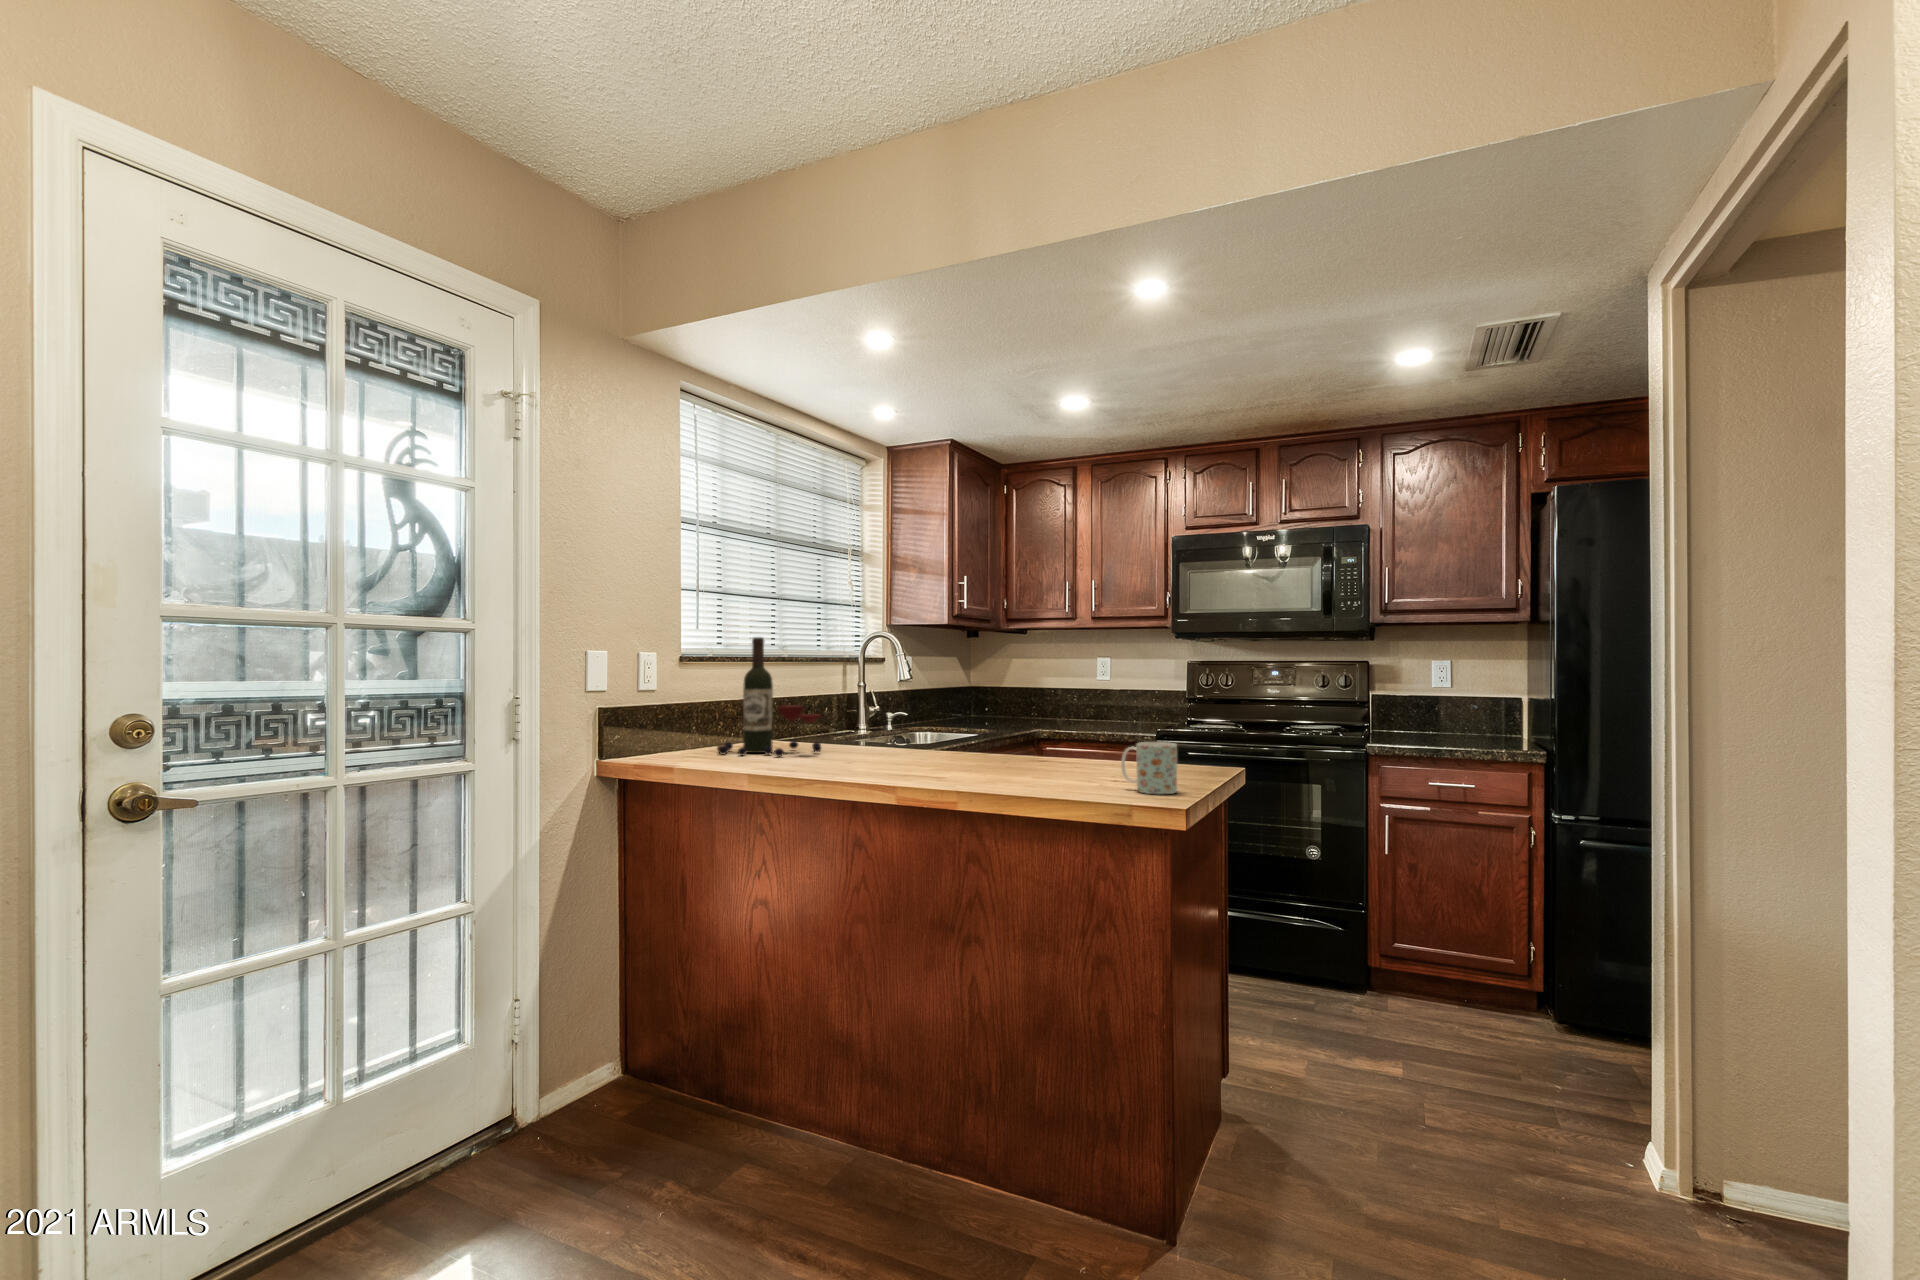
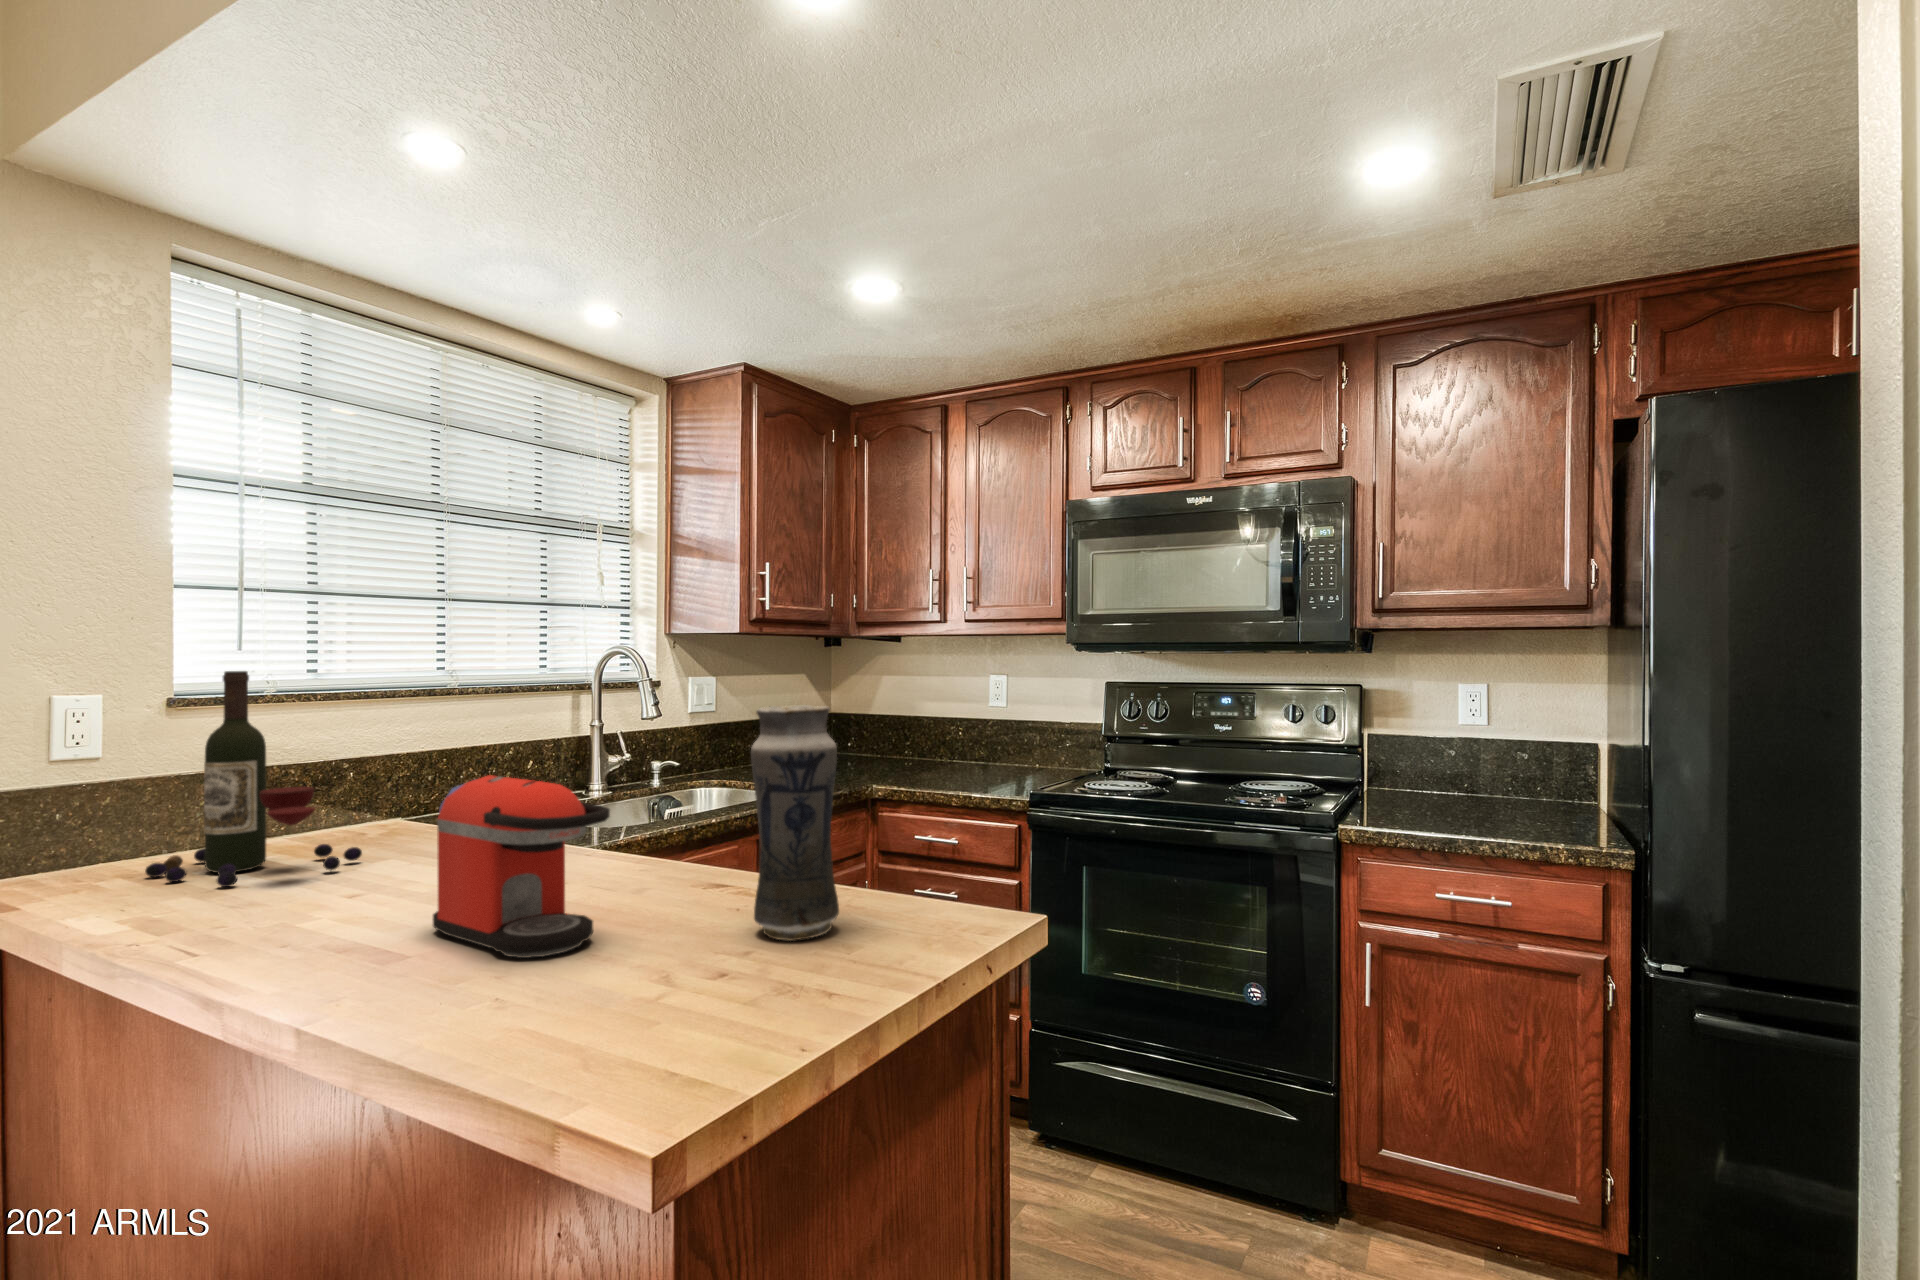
vase: none [1107,652,1153,769] -> present [751,705,839,941]
coffee maker: none [944,686,1052,772] -> present [433,775,610,958]
mug: present [1121,742,1177,794] -> none [577,955,684,1111]

